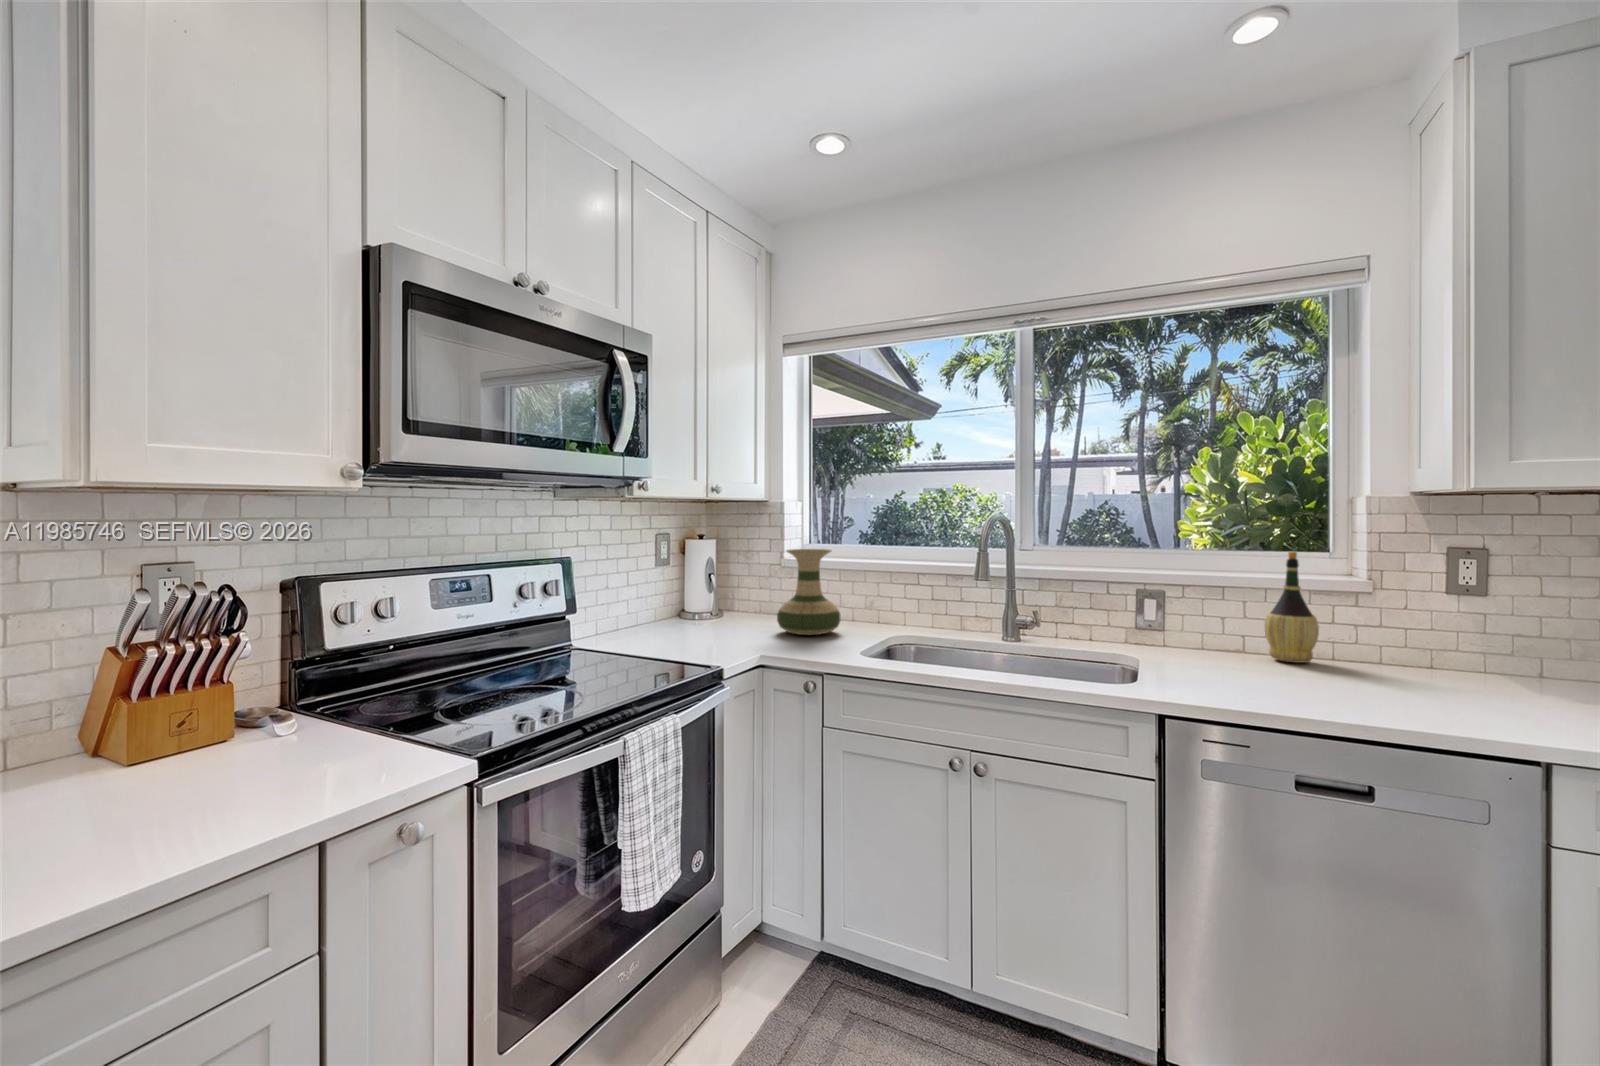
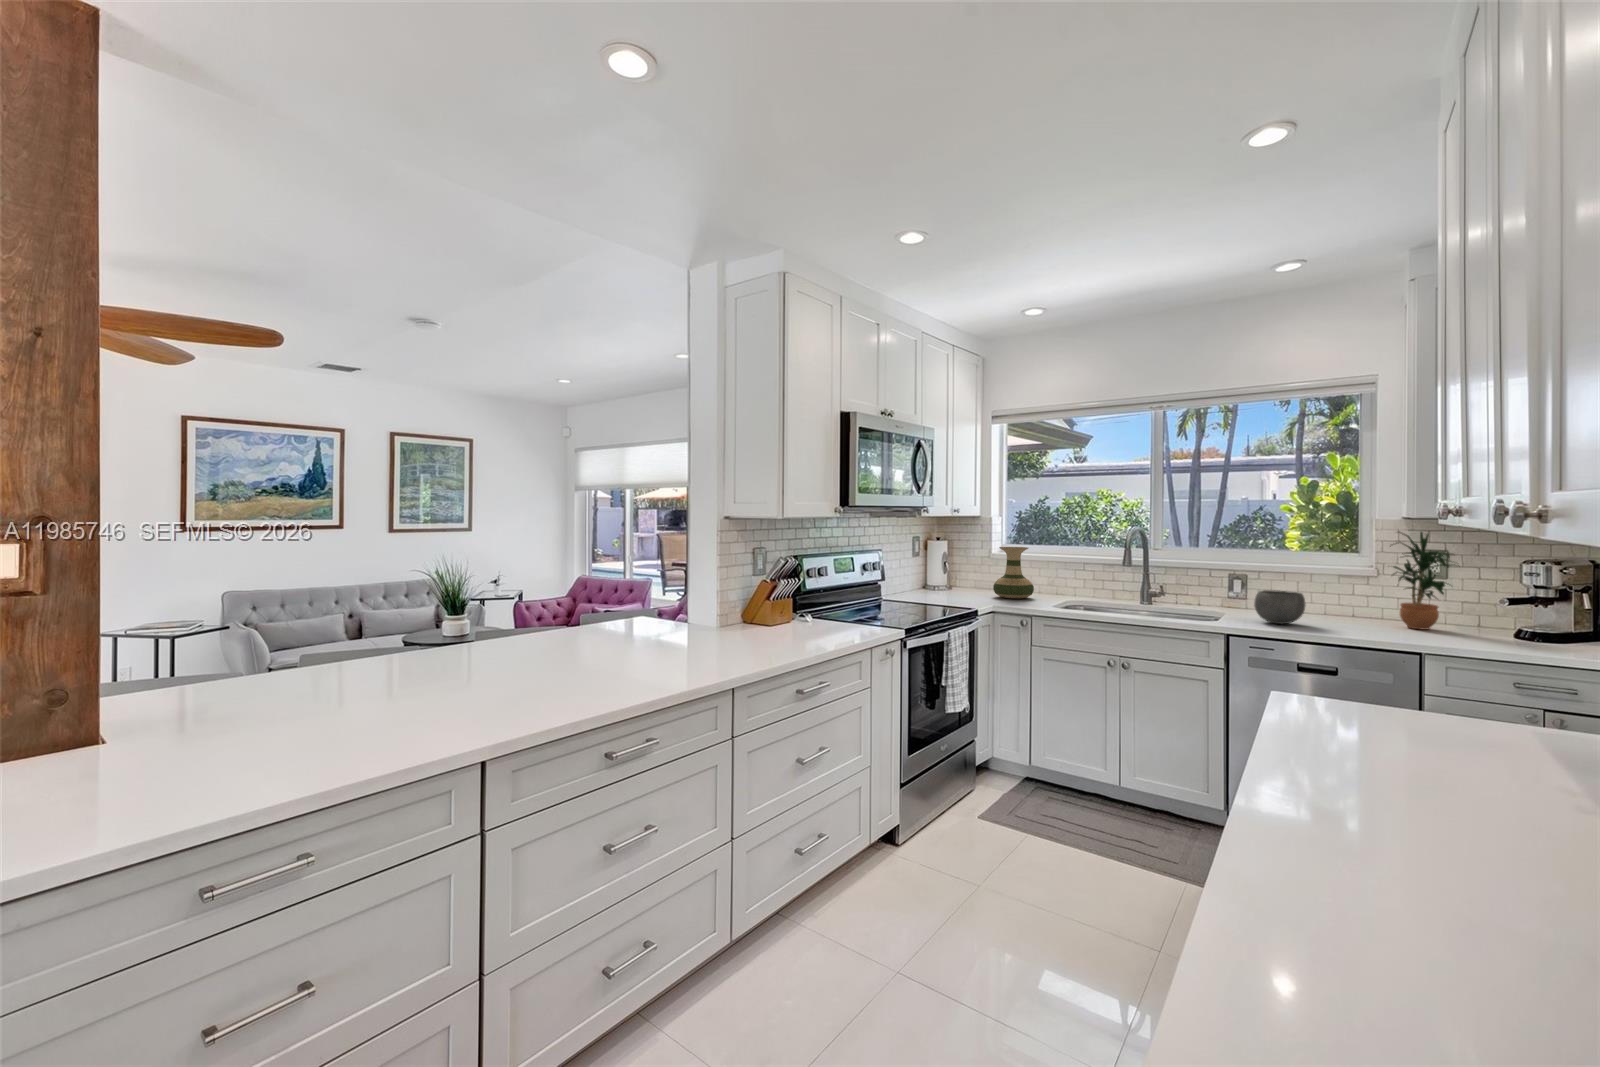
potted plant: none [1398,515,1543,689] -> present [1390,532,1459,630]
wine bottle: present [1264,552,1319,663] -> none [1309,551,1343,617]
ceramic bowl: none [1195,623,1284,685] -> present [1254,590,1305,624]

